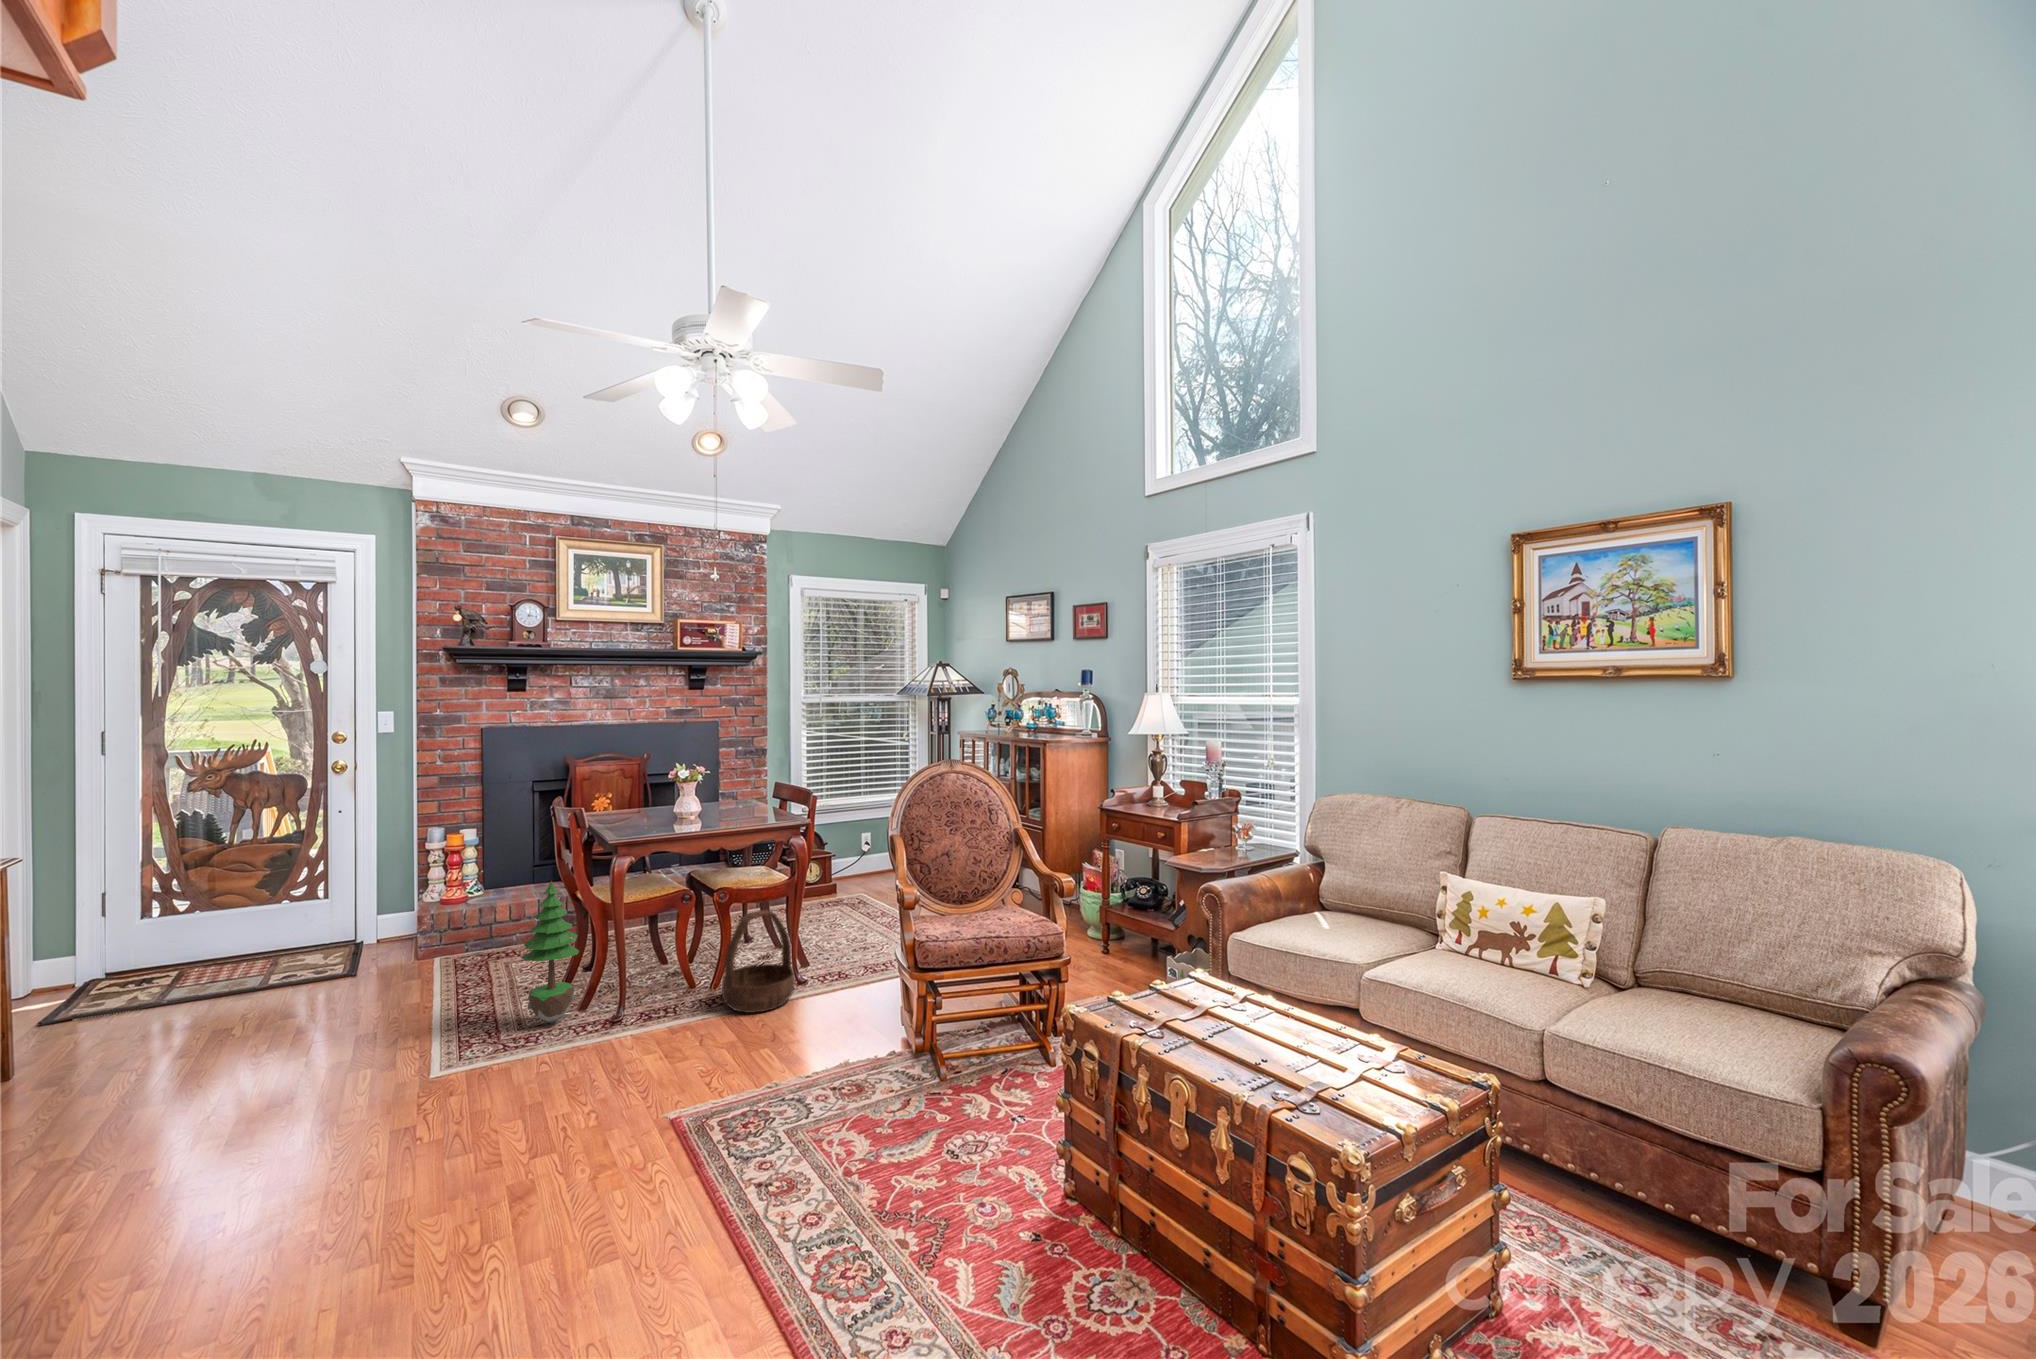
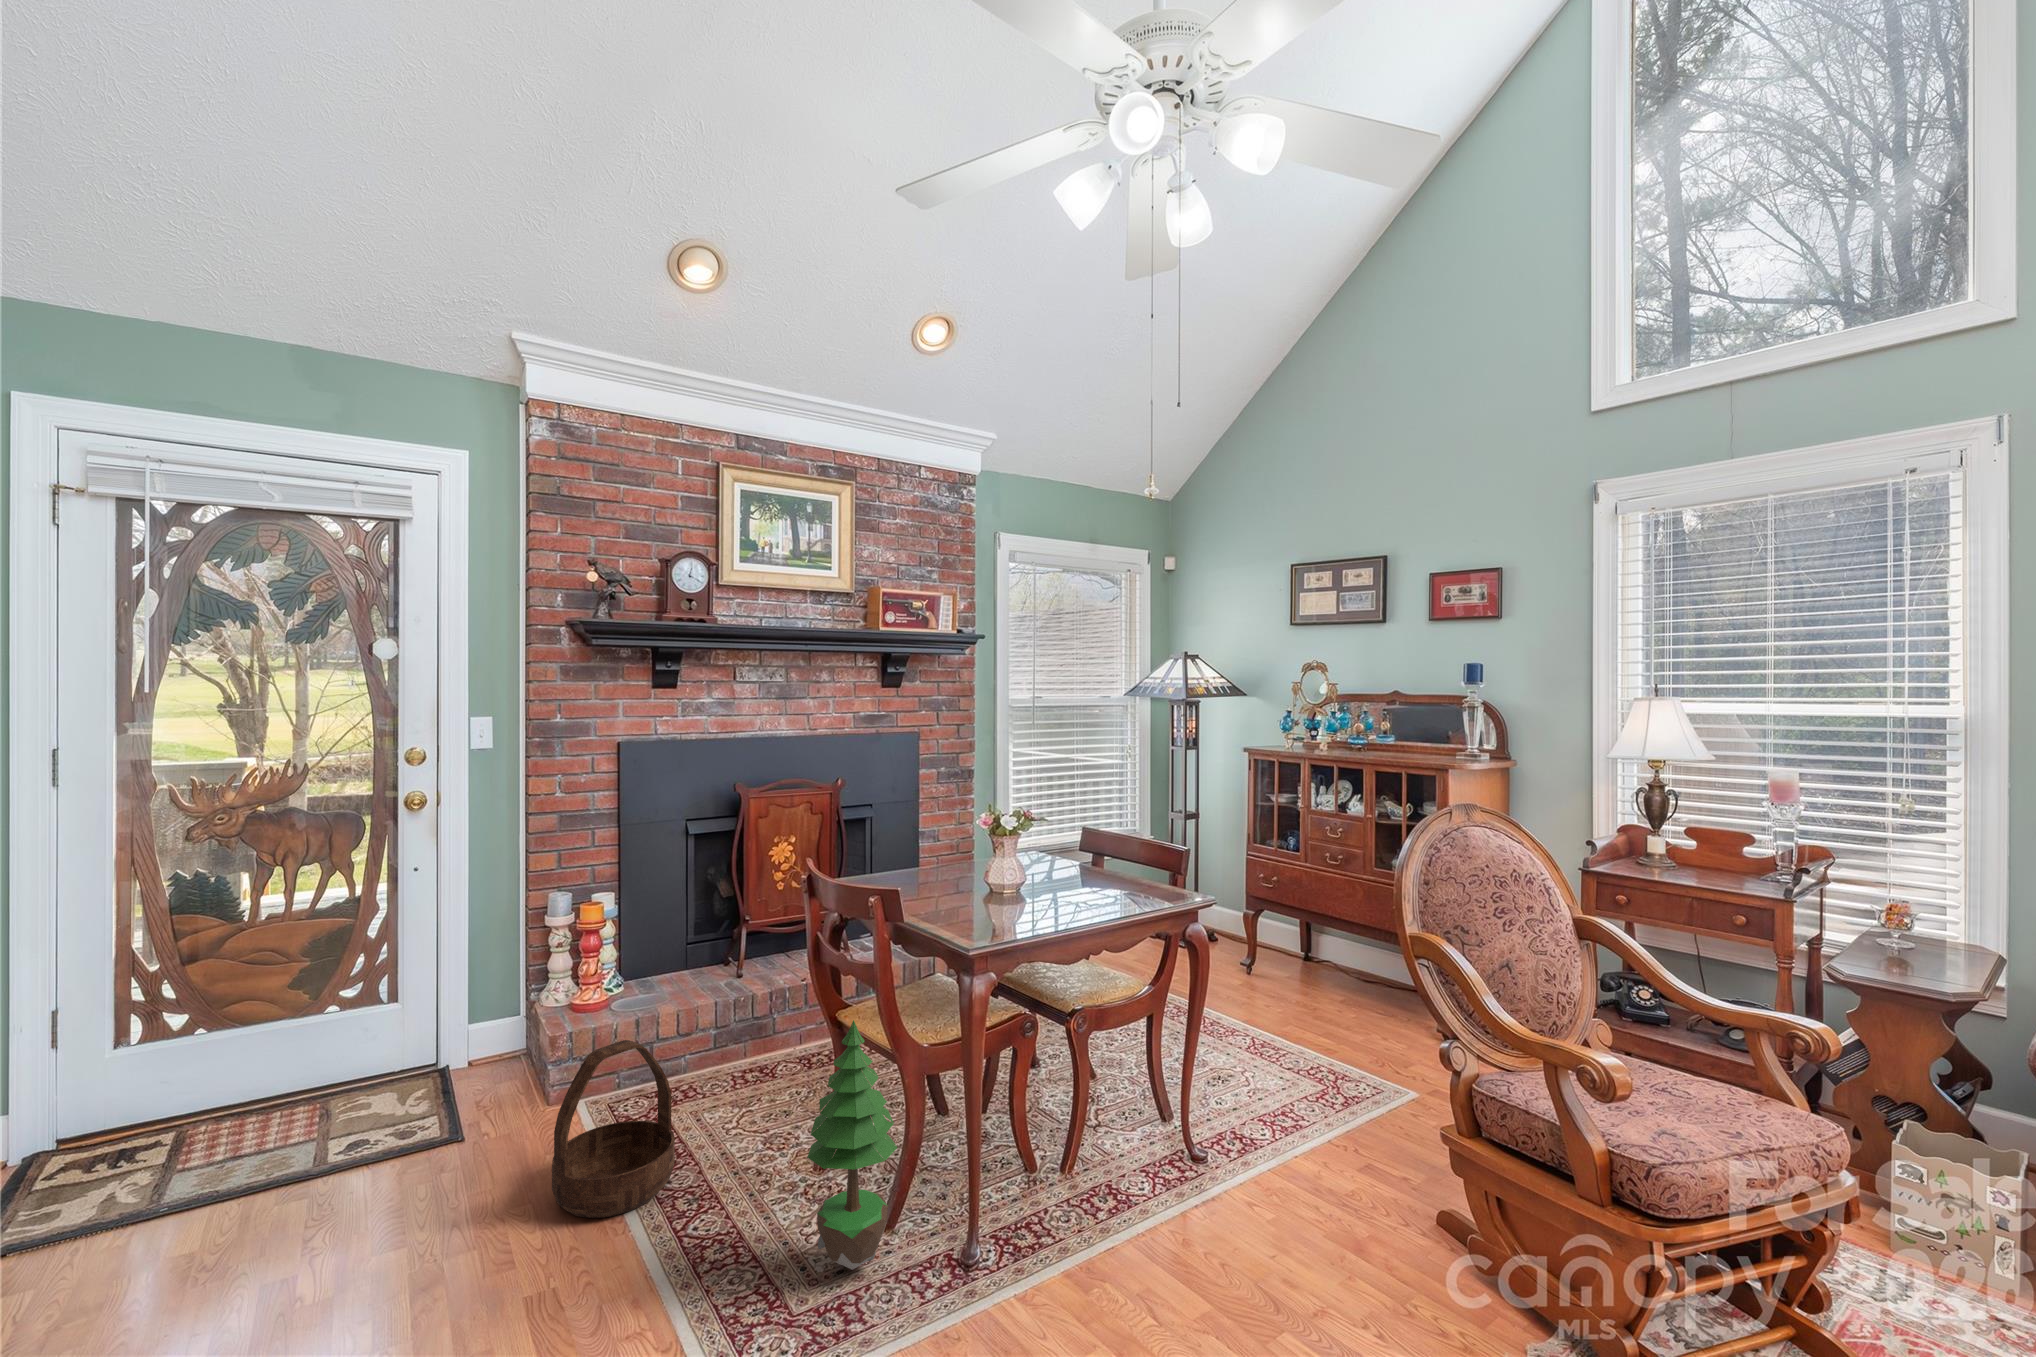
basket: present [722,910,794,1013] -> present [552,1040,675,1218]

